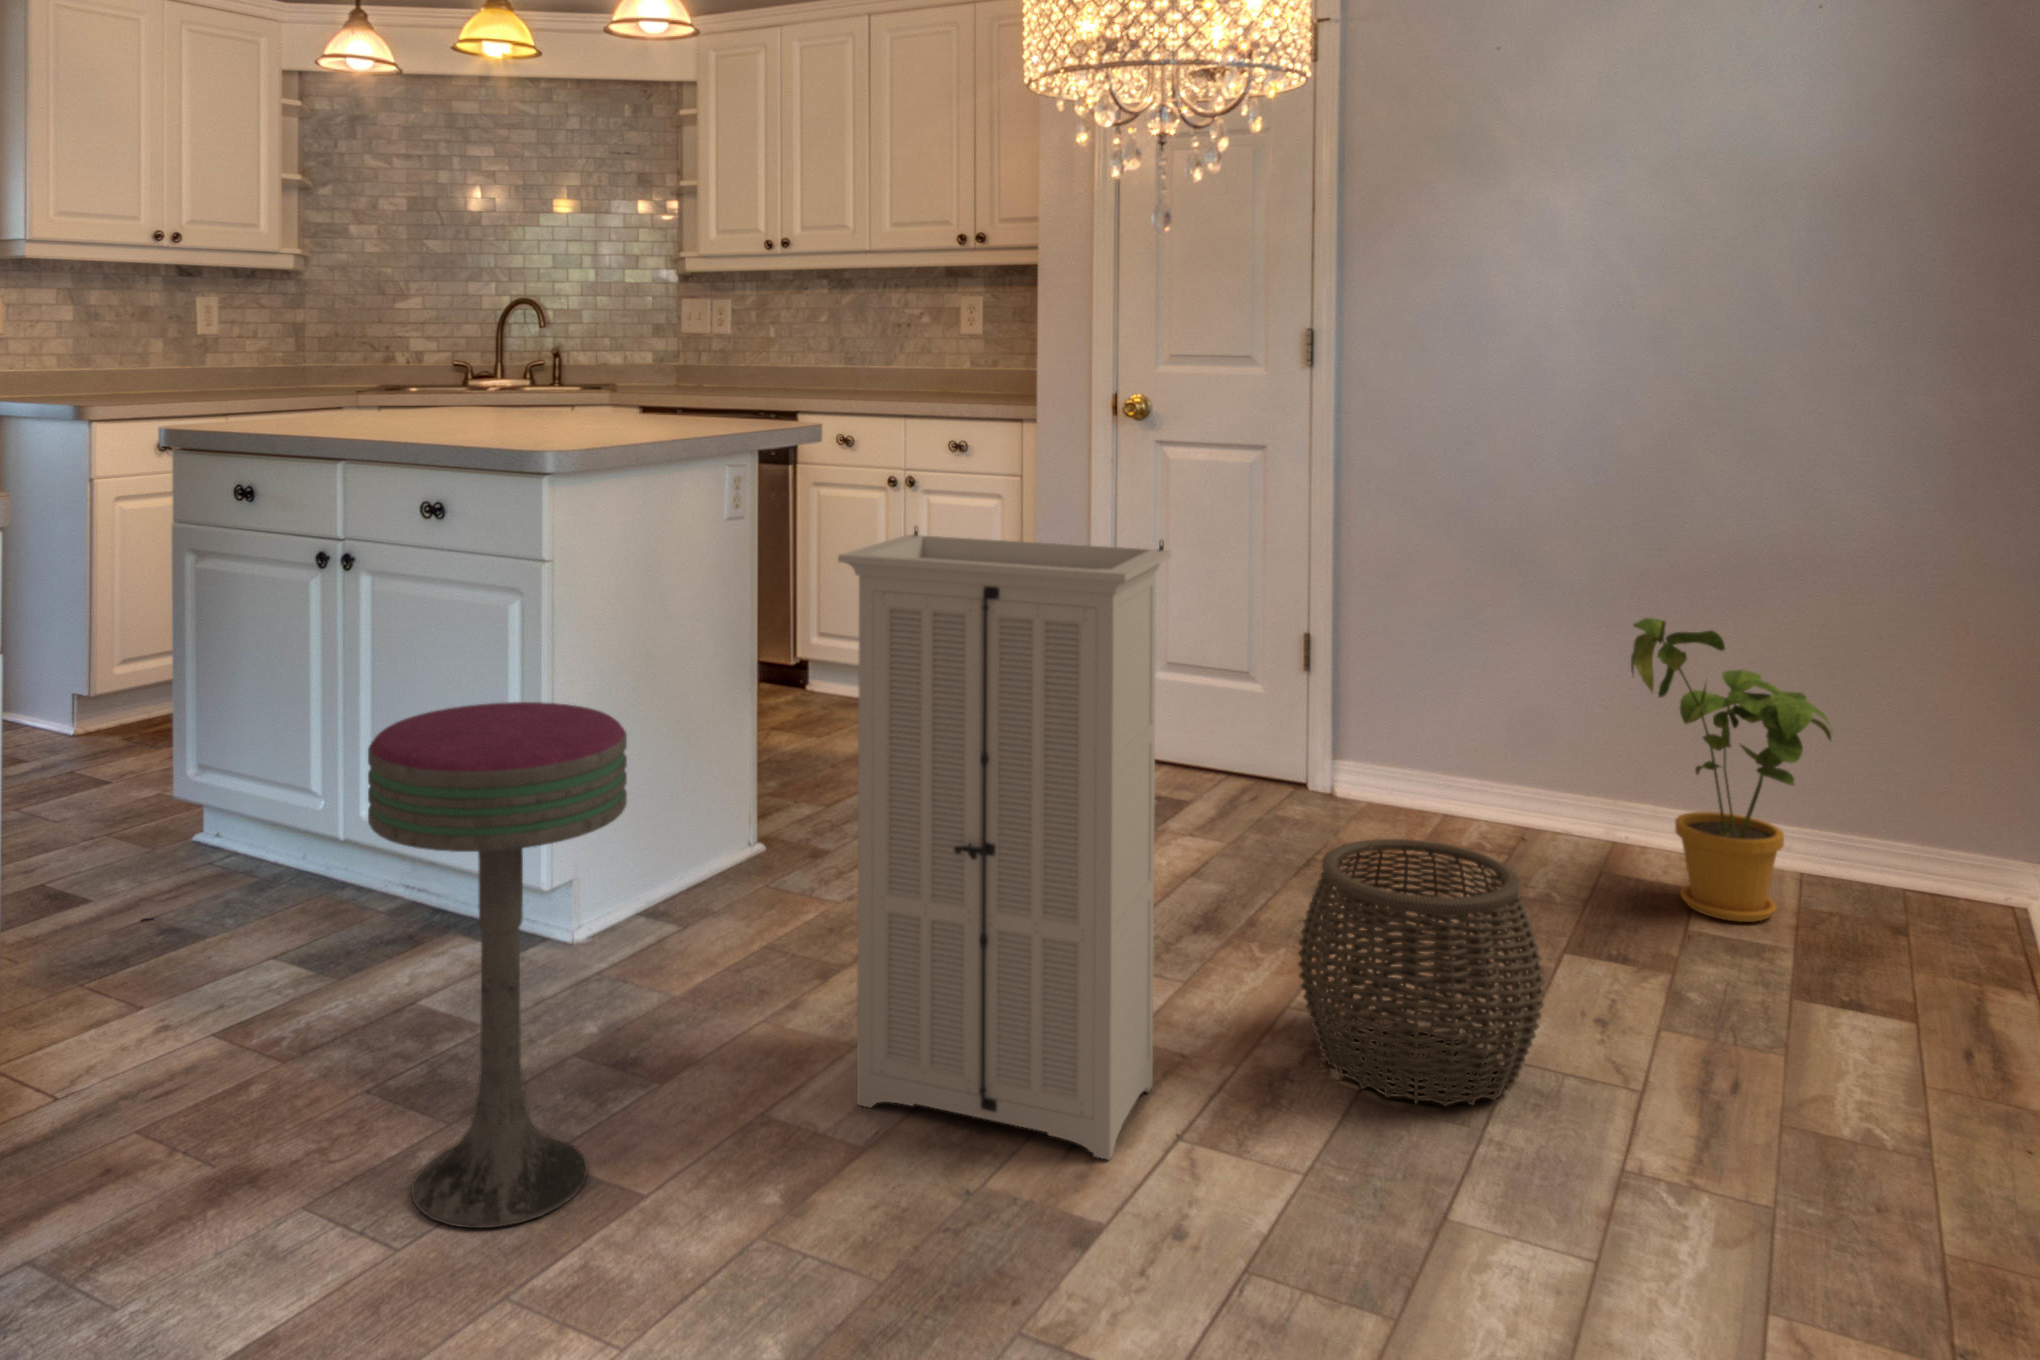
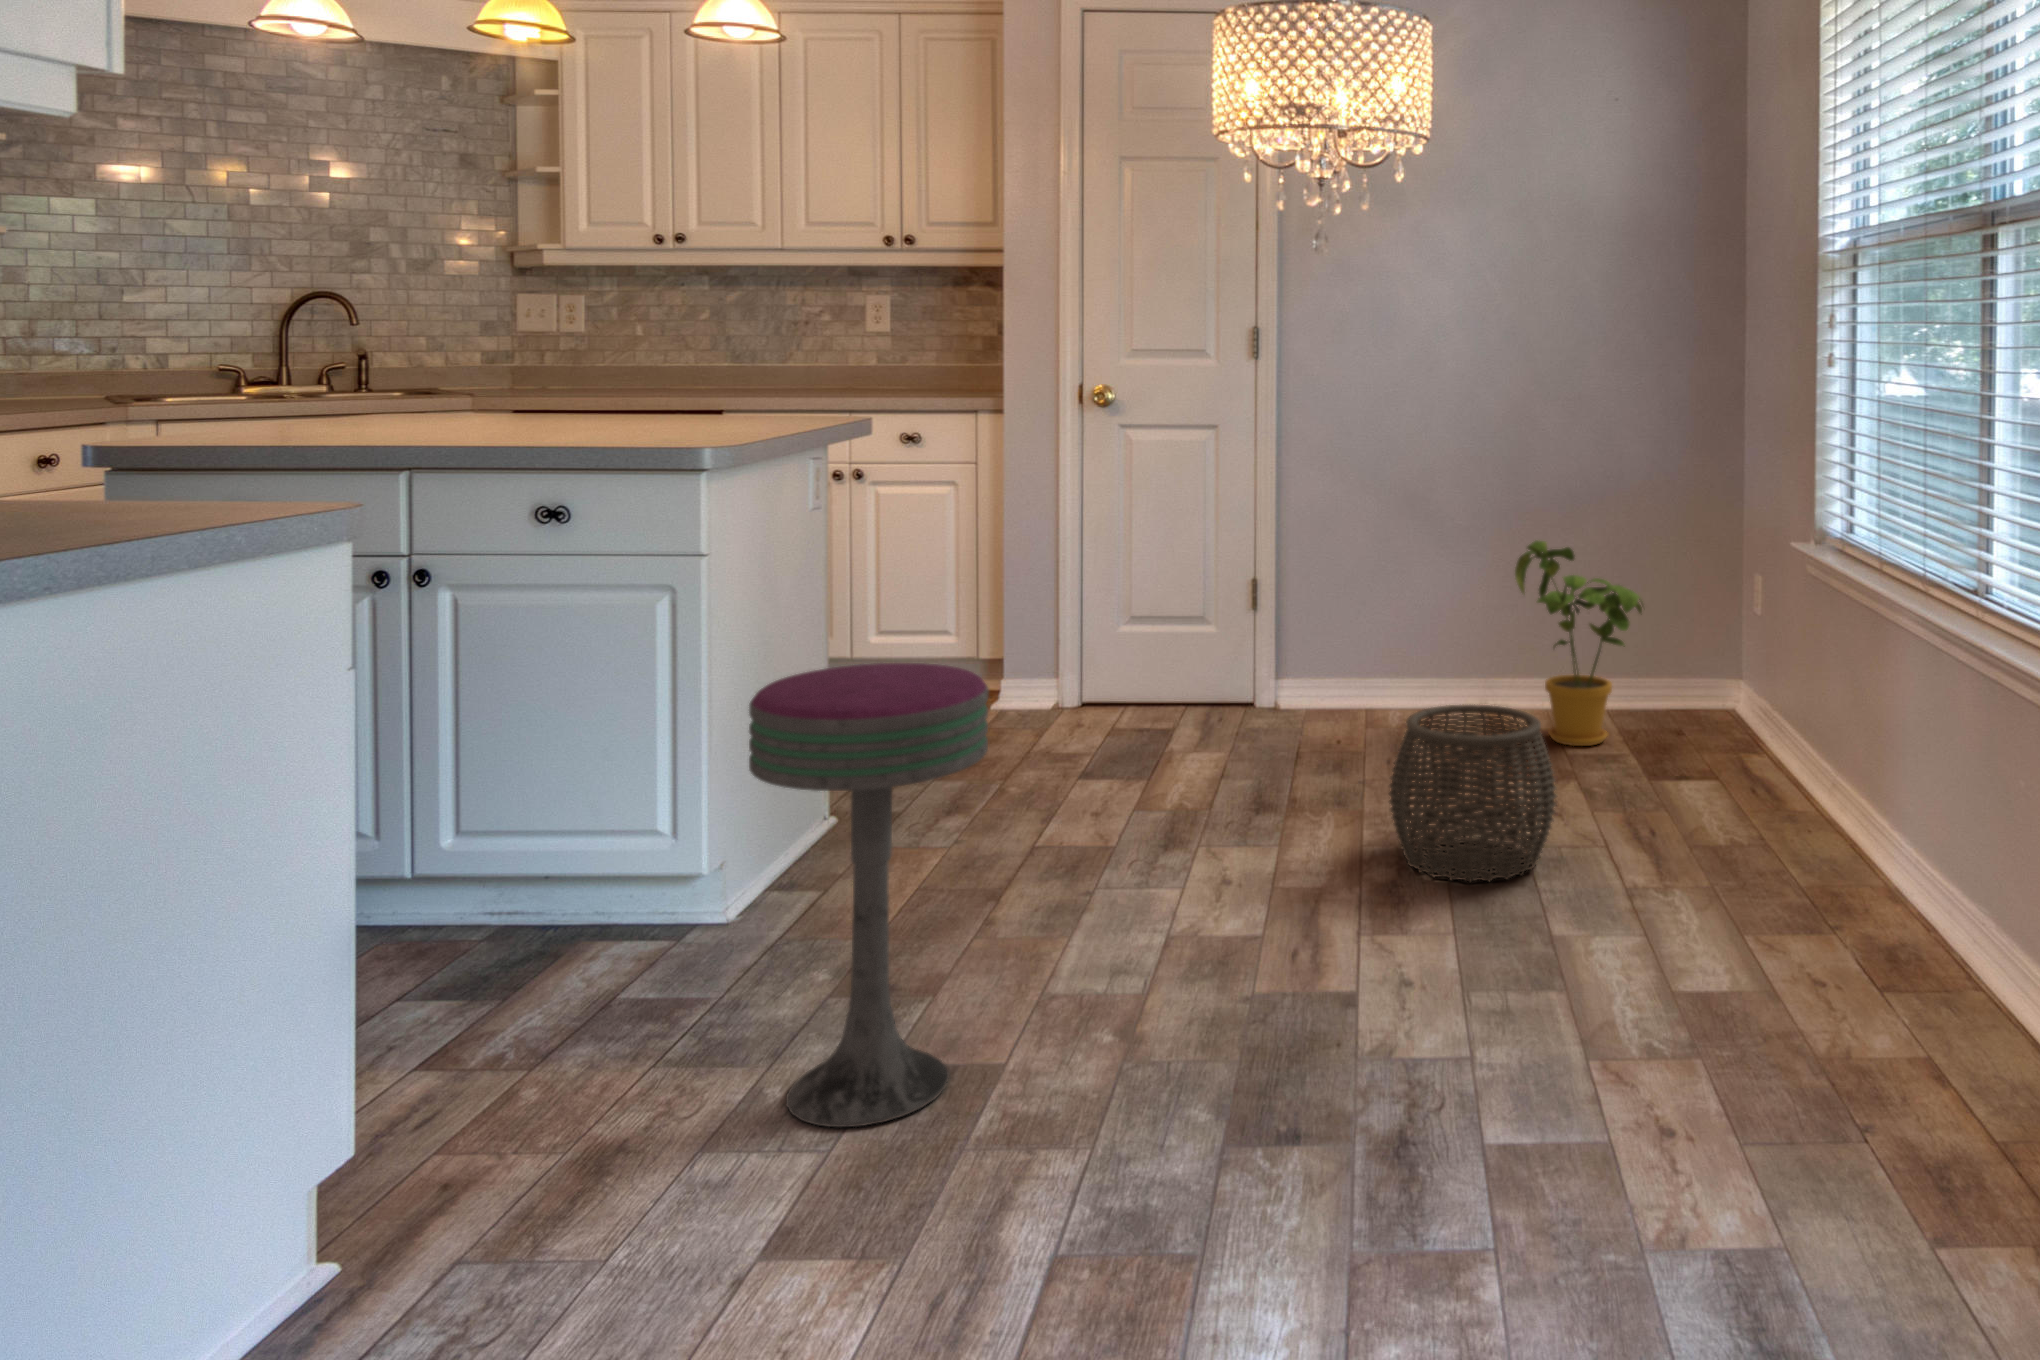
storage cabinet: present [838,526,1171,1160] -> none [1106,493,1349,970]

